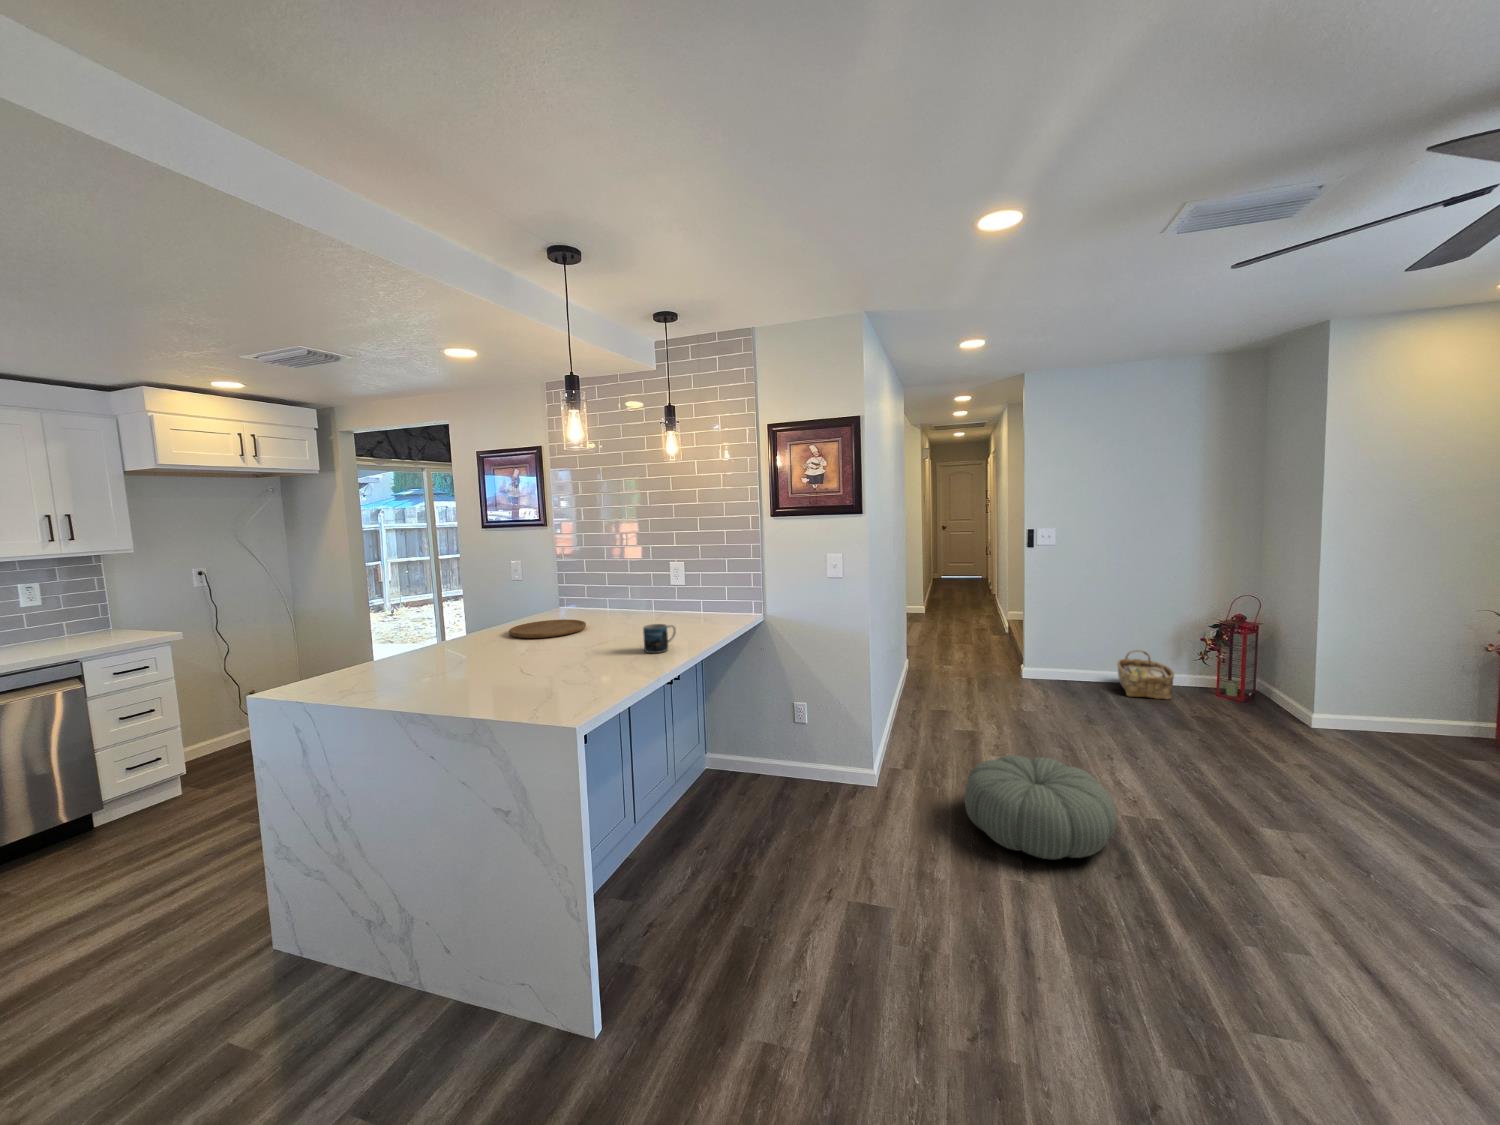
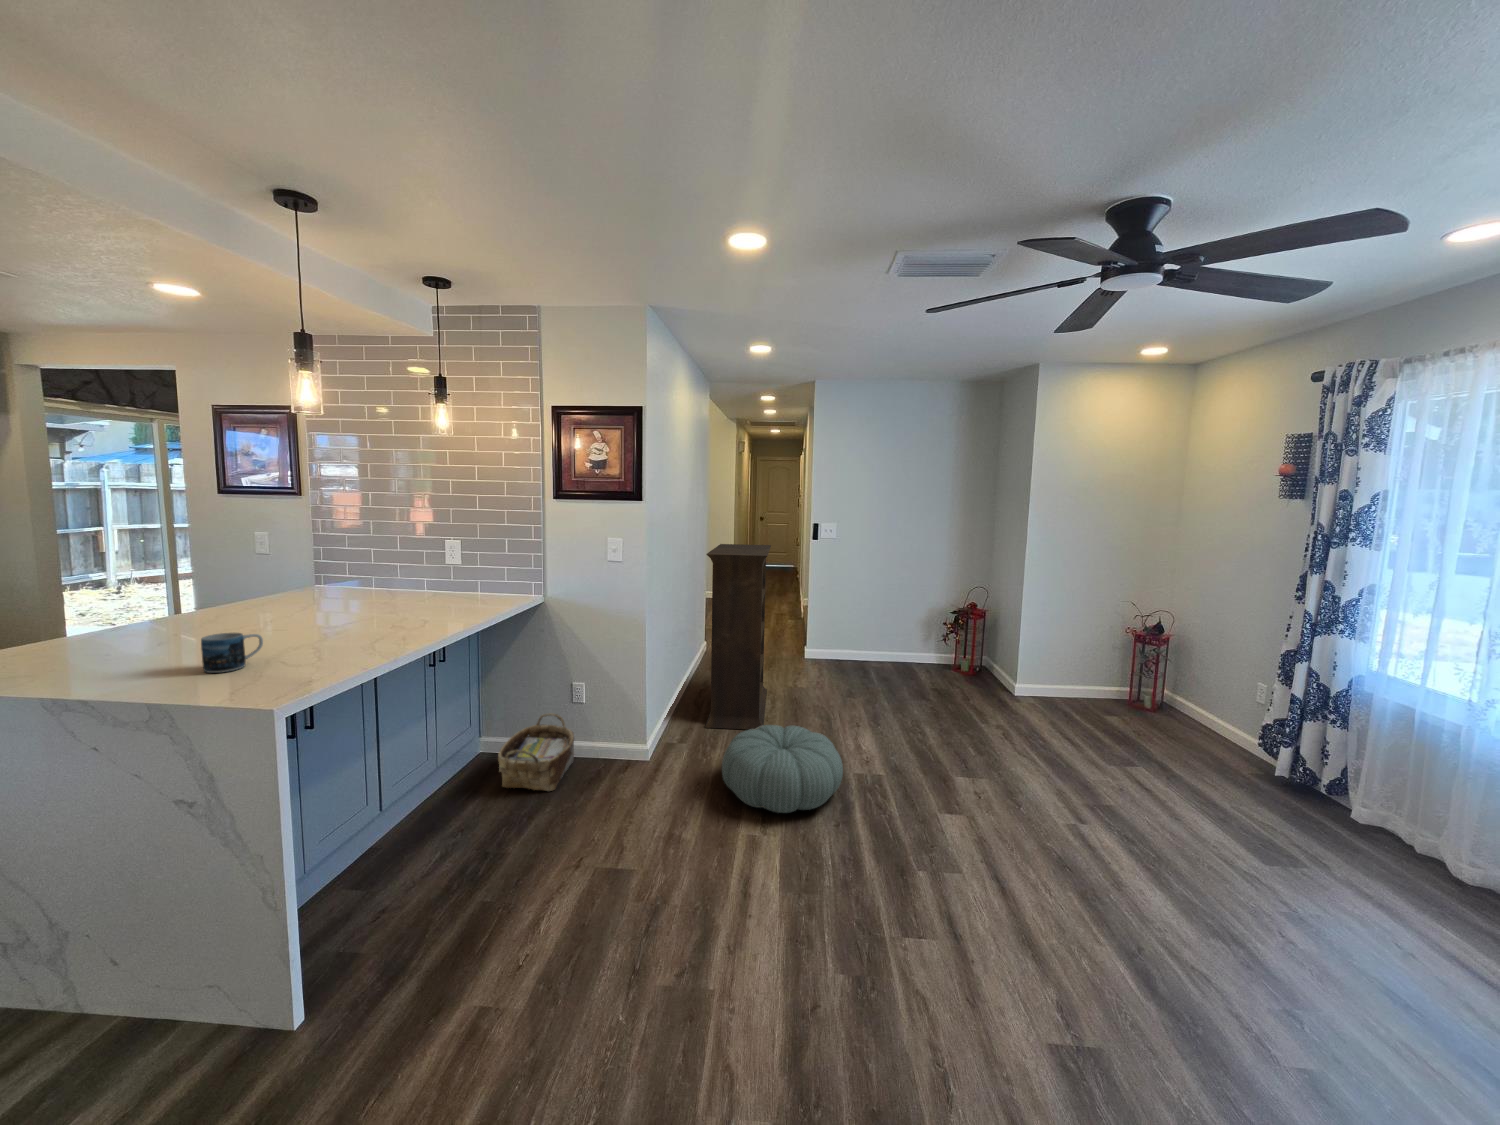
bookcase: none [922,554,993,760] -> present [705,544,771,730]
cutting board: present [509,619,586,638] -> none [238,598,339,617]
mug: present [643,624,676,653] -> present [201,633,263,673]
woven basket: present [1117,650,1174,699] -> present [498,713,574,791]

